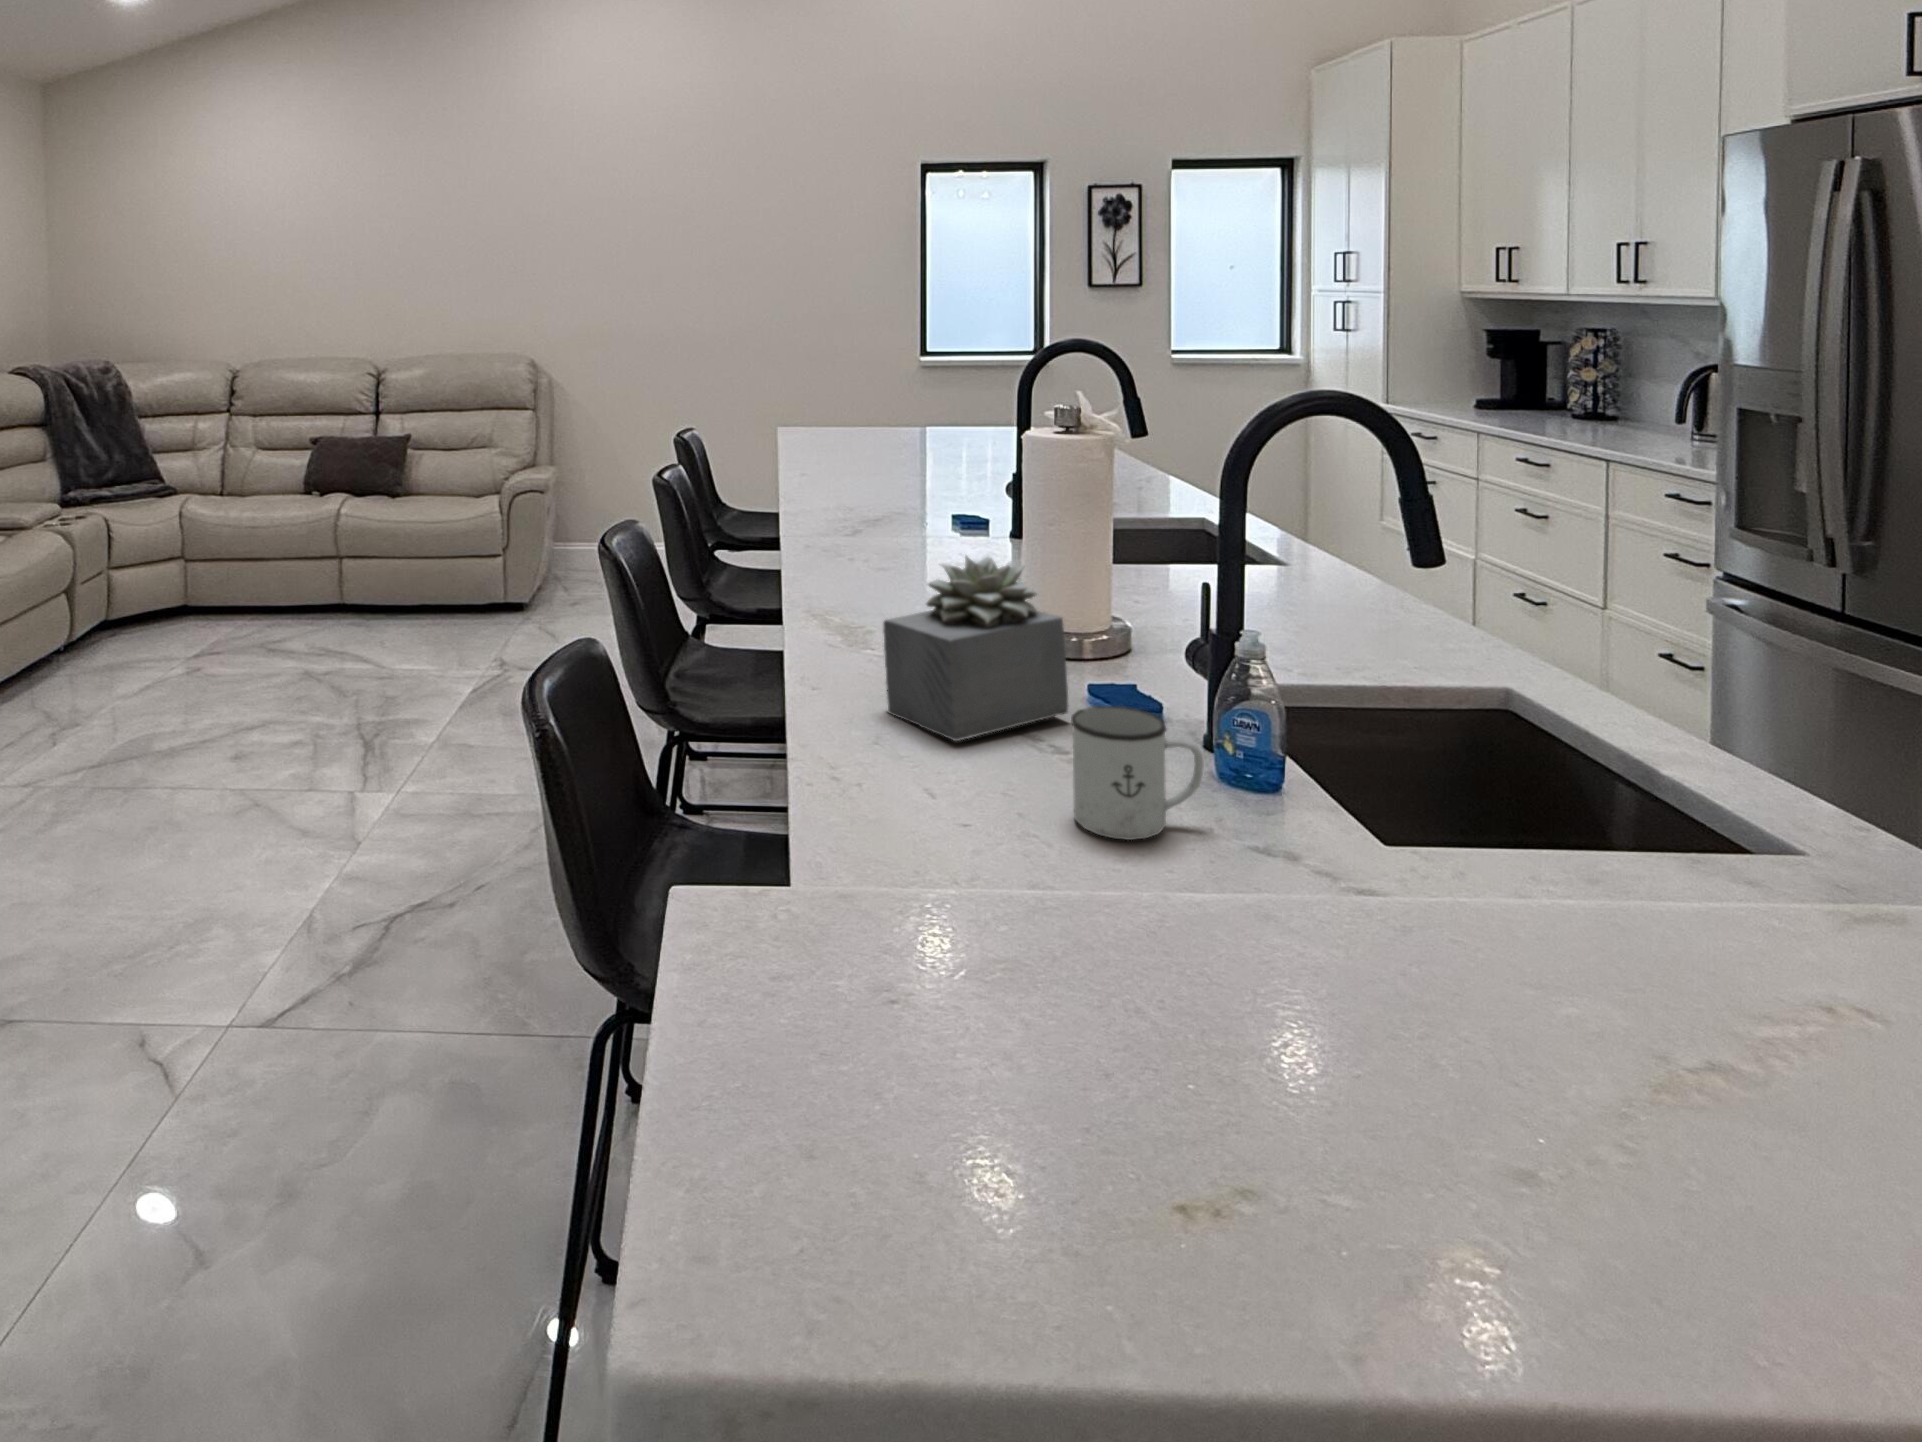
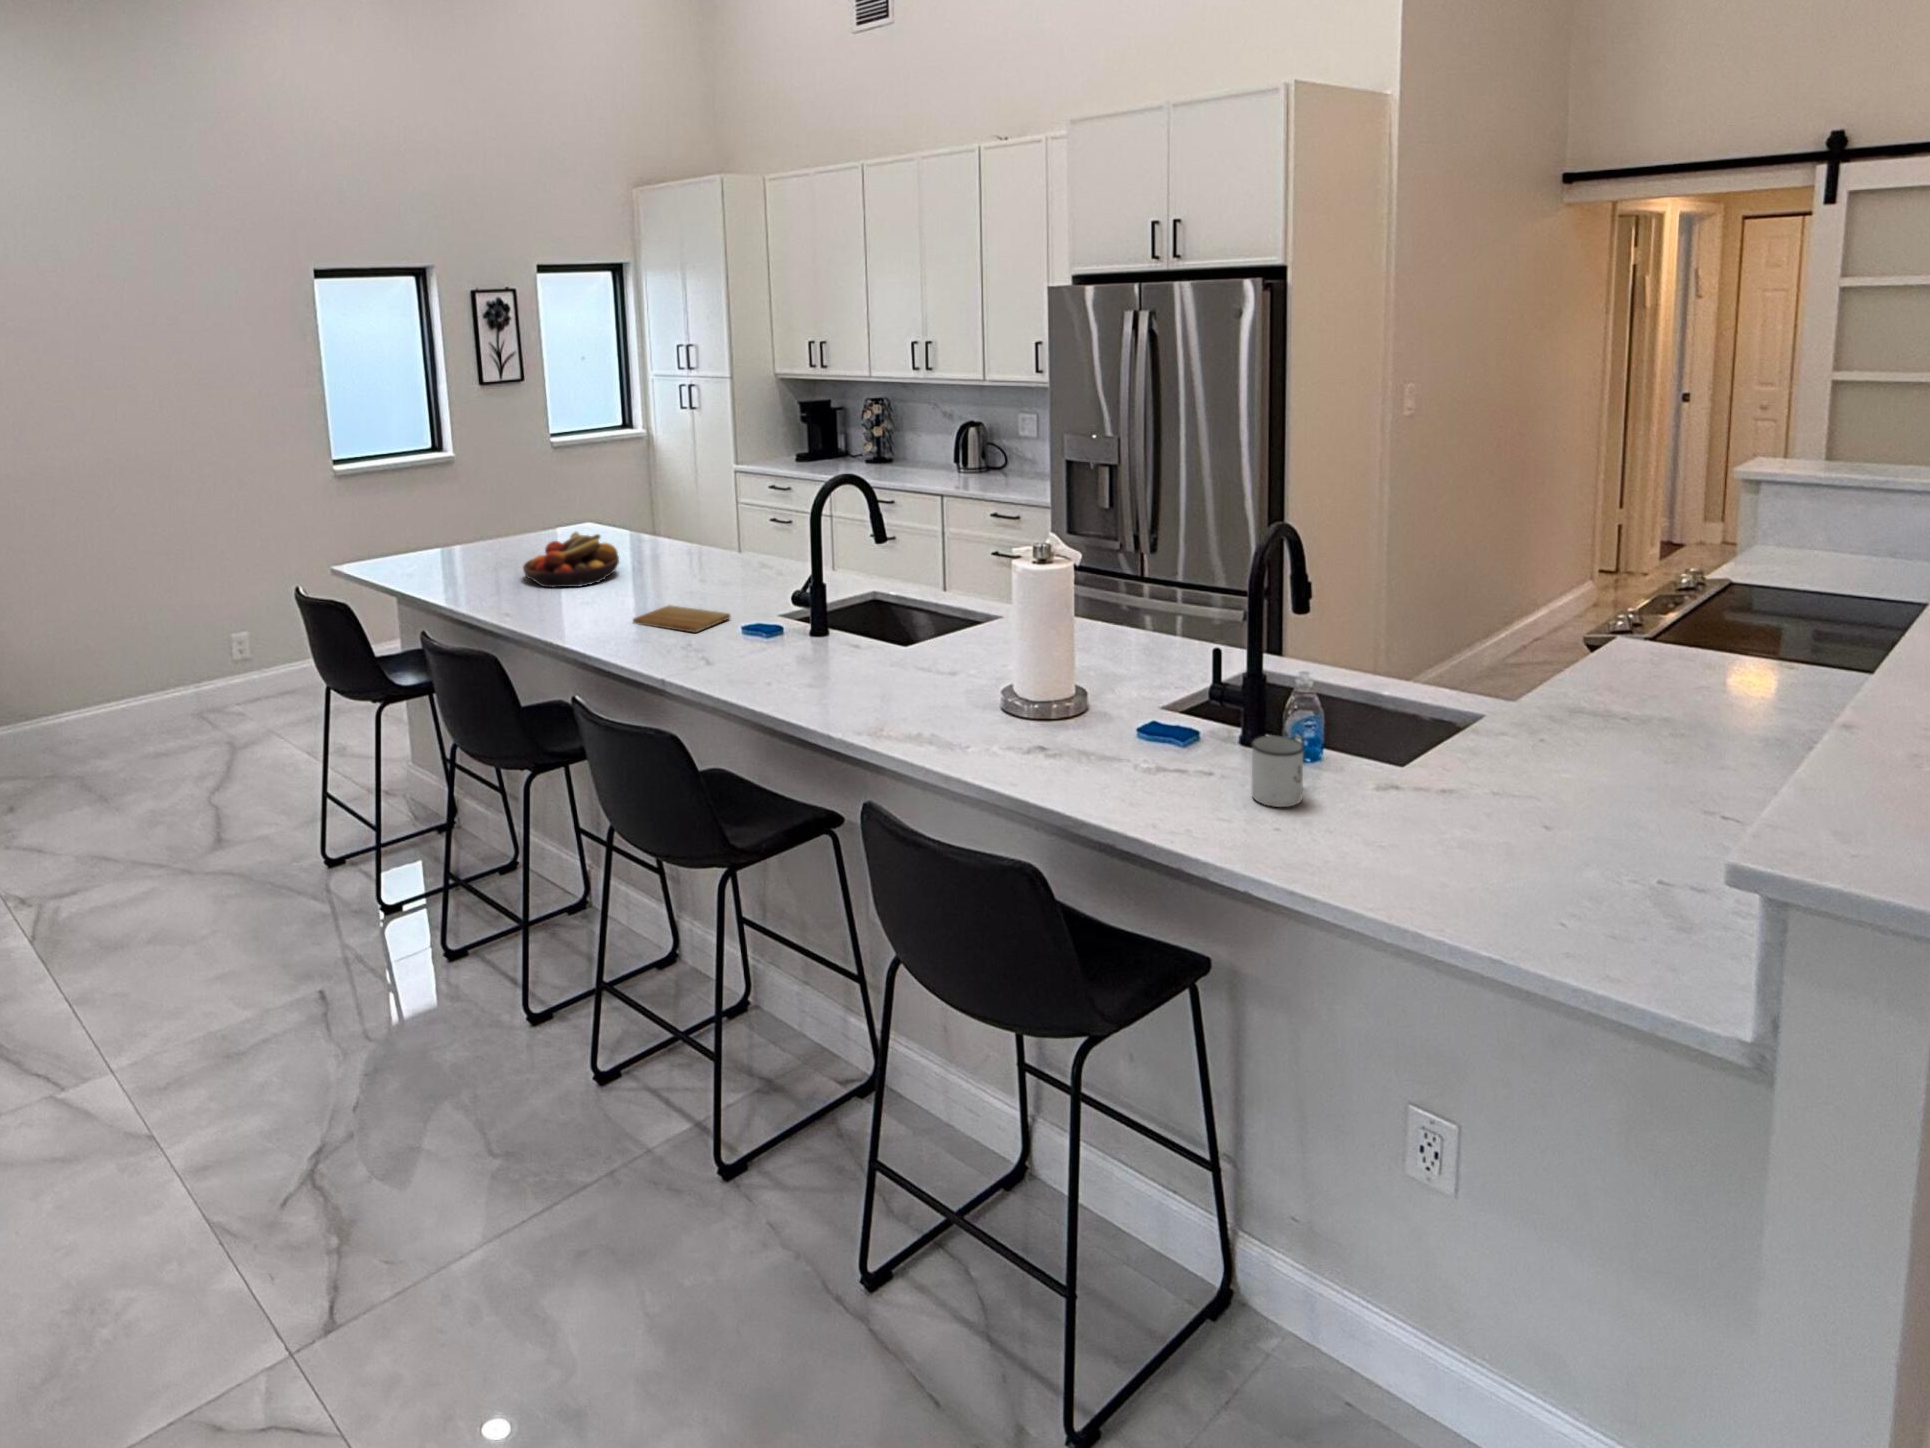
fruit bowl: none [853,405,961,458] -> present [523,532,619,587]
cutting board: none [860,481,957,505] -> present [633,605,730,632]
succulent plant: present [883,556,1069,741] -> none [1066,668,1147,786]

